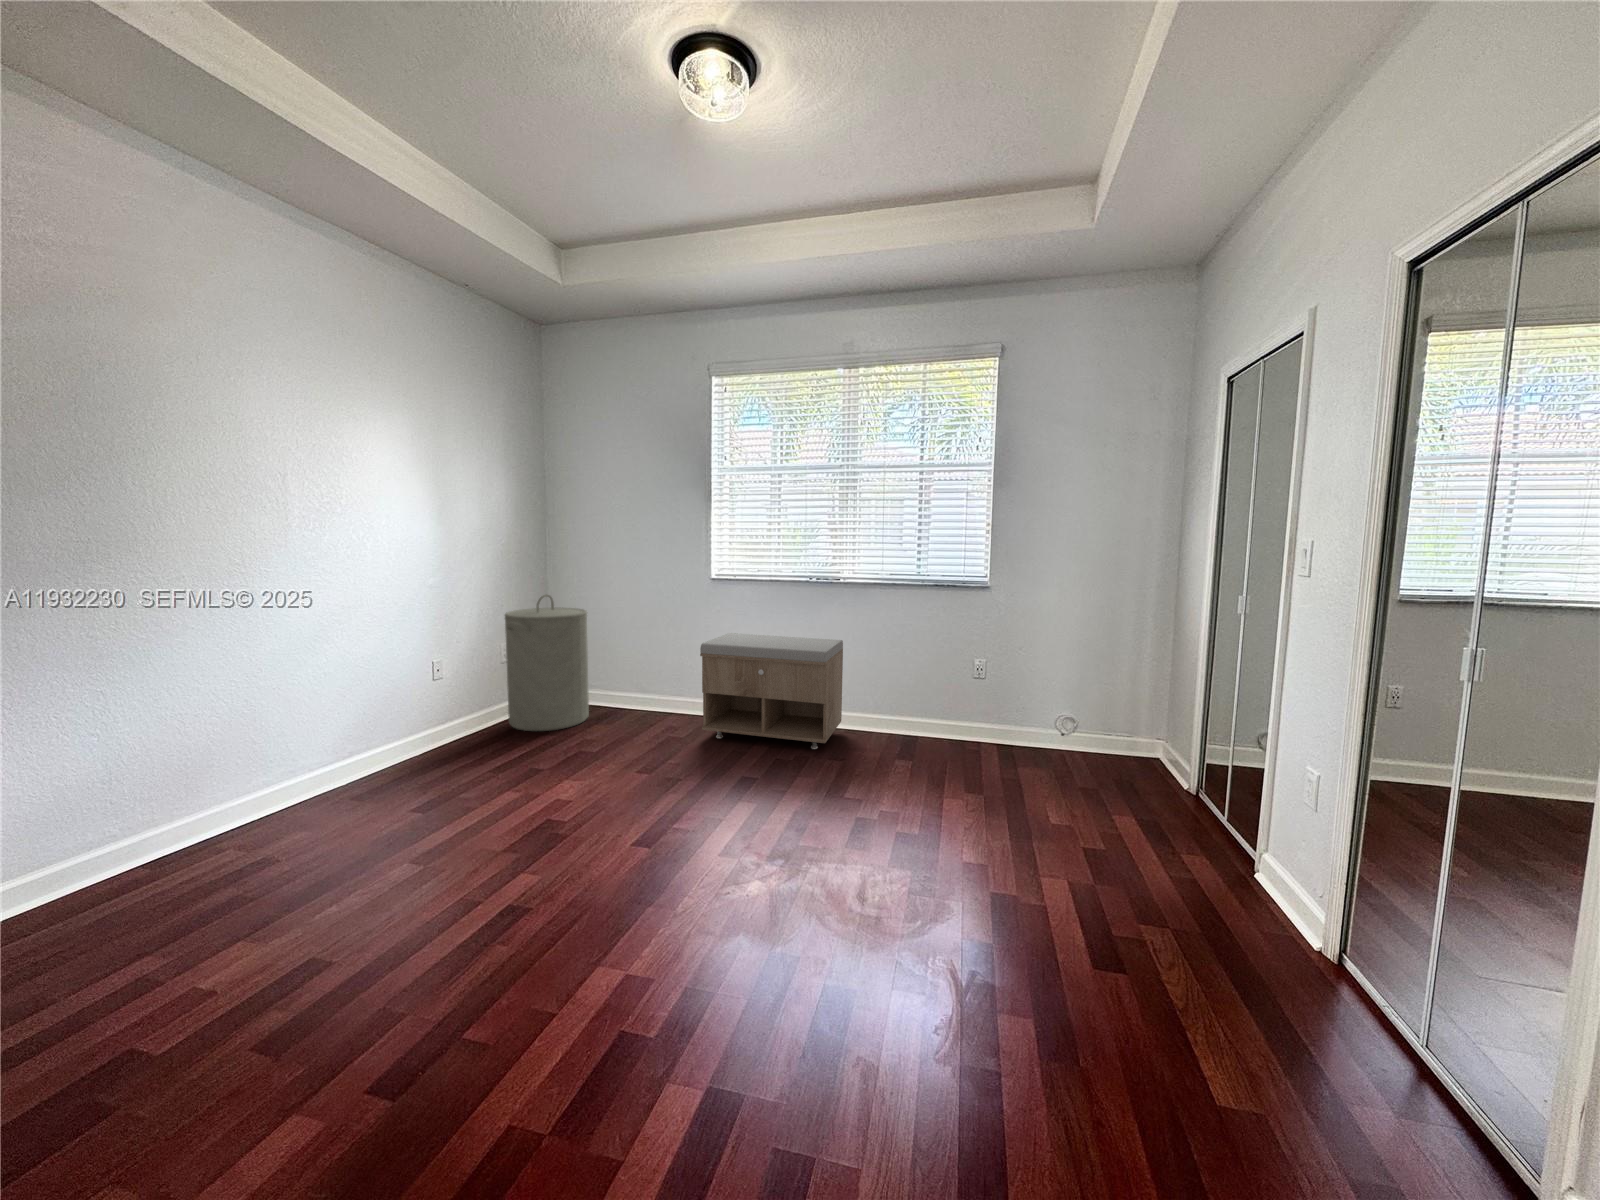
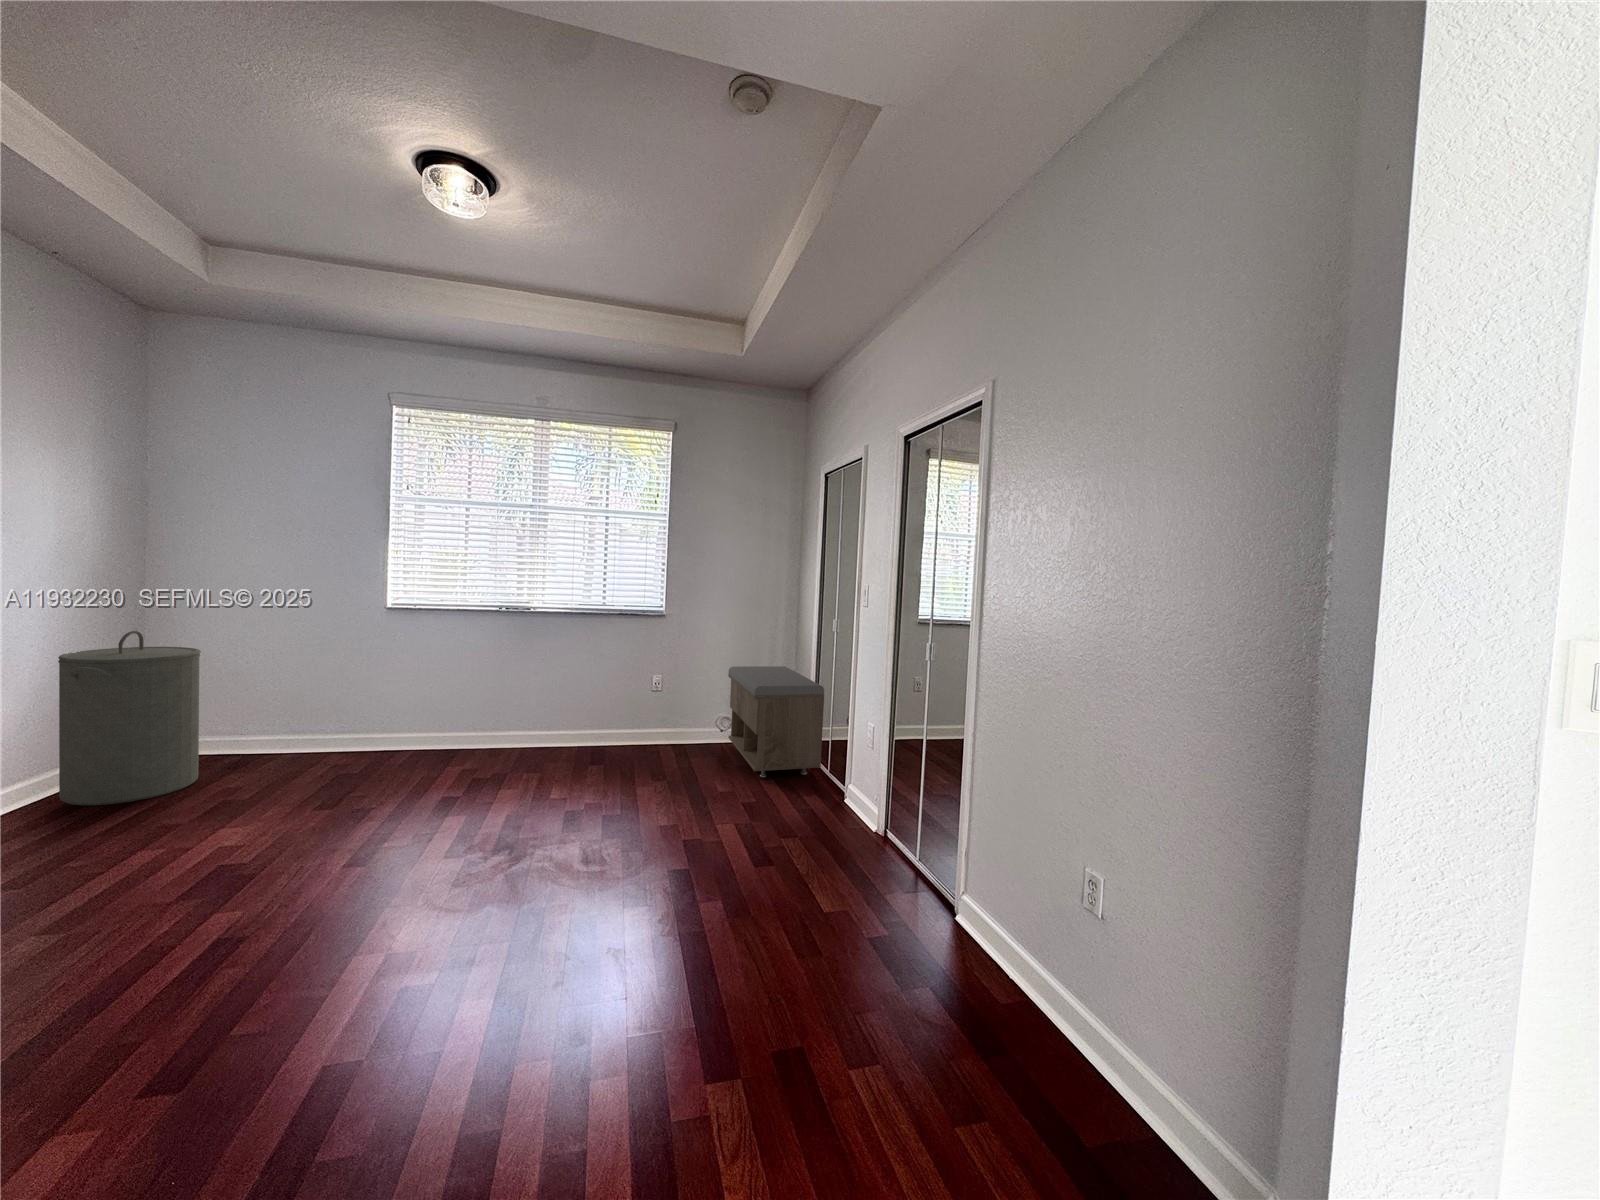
storage bench: present [700,633,843,749] -> present [728,666,824,778]

